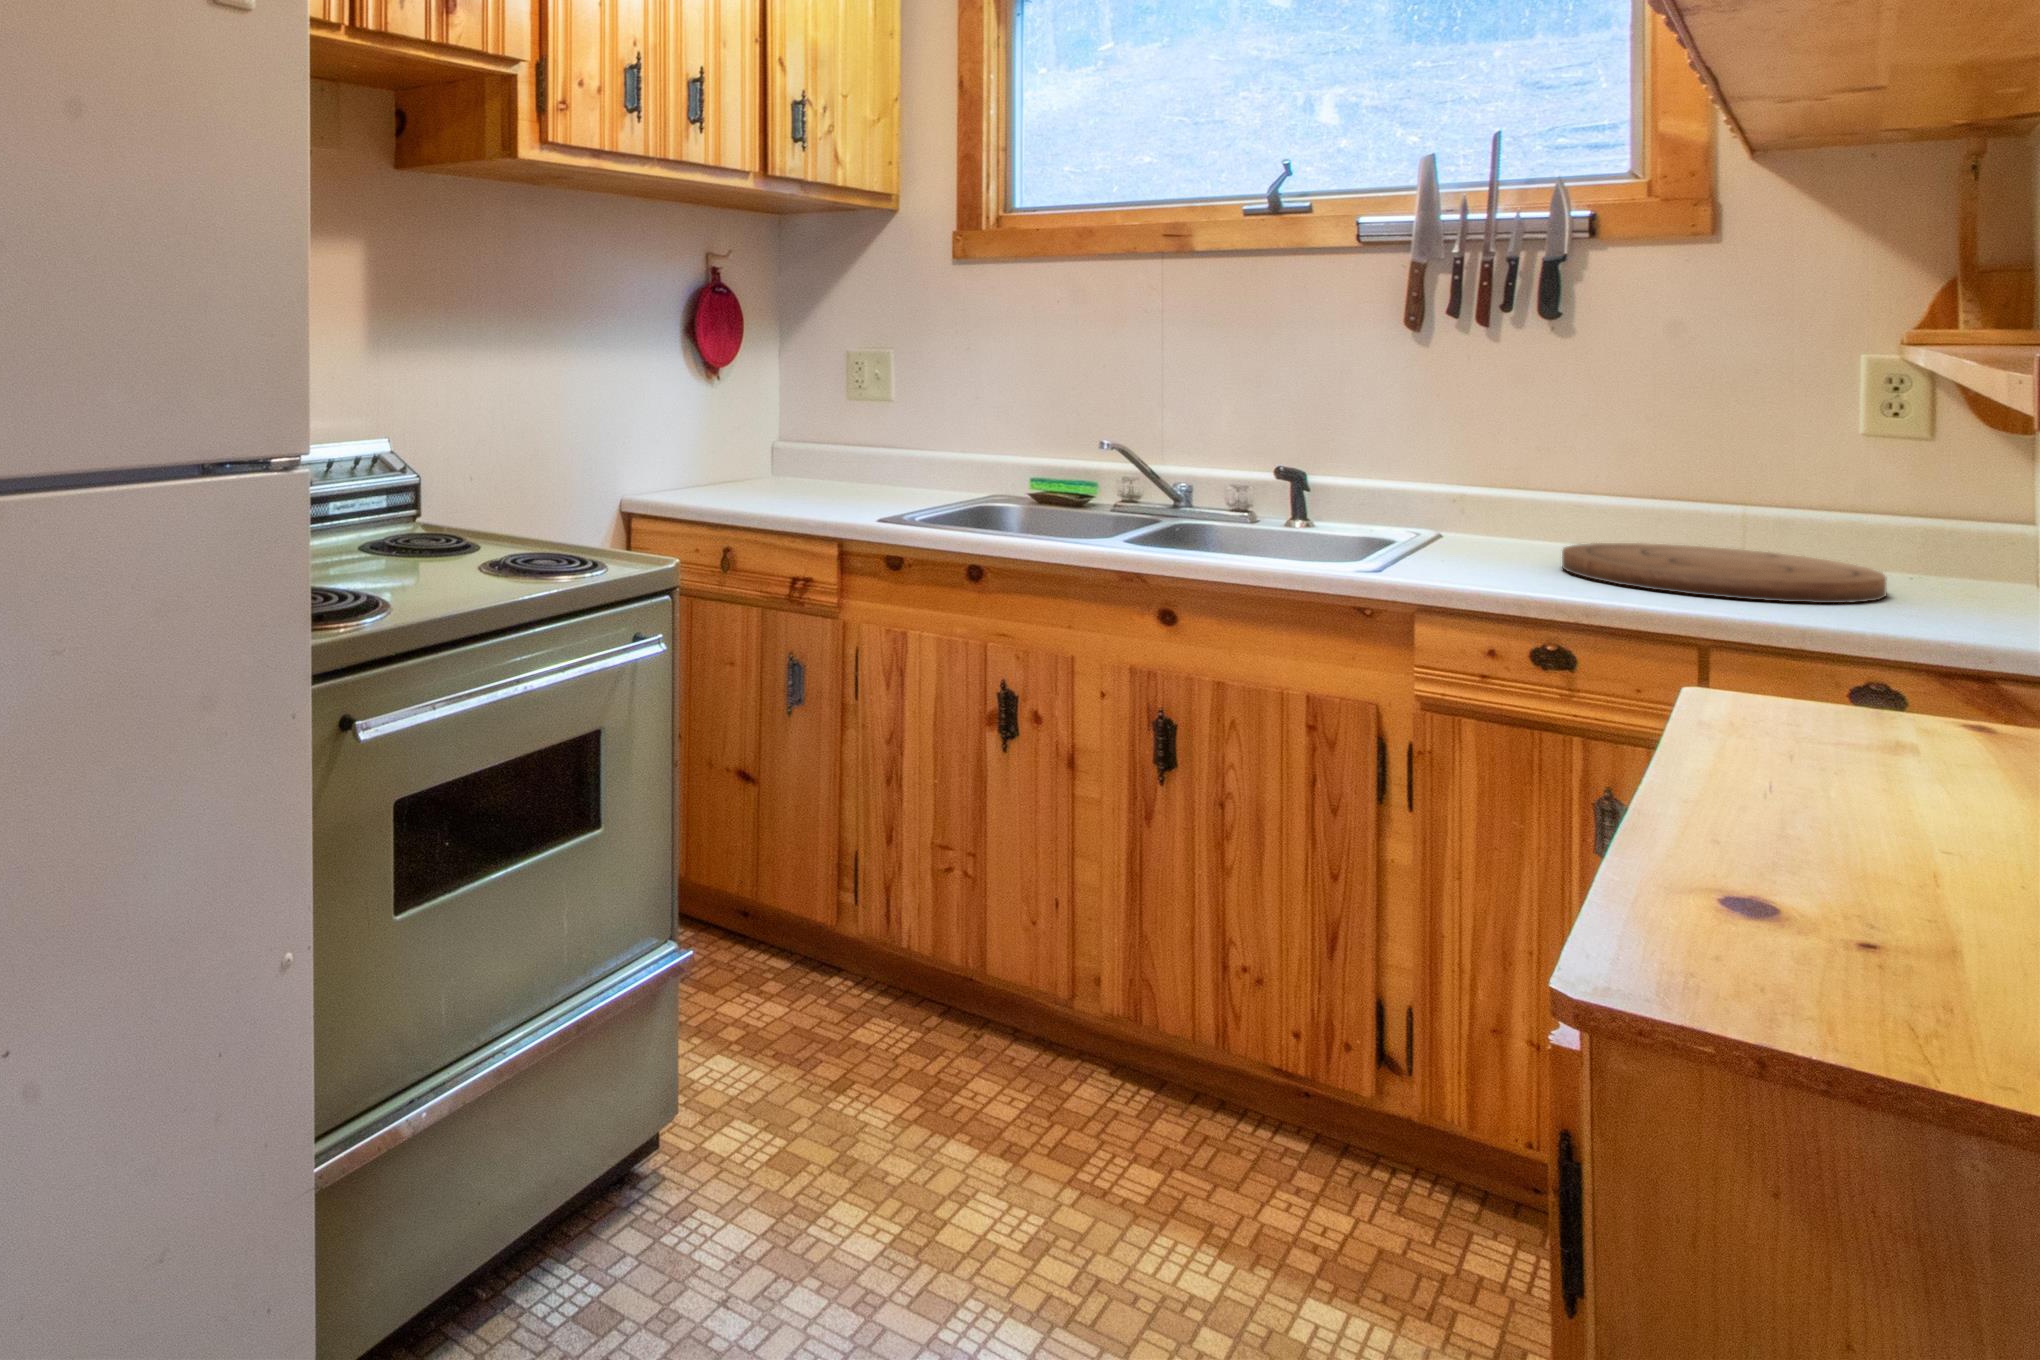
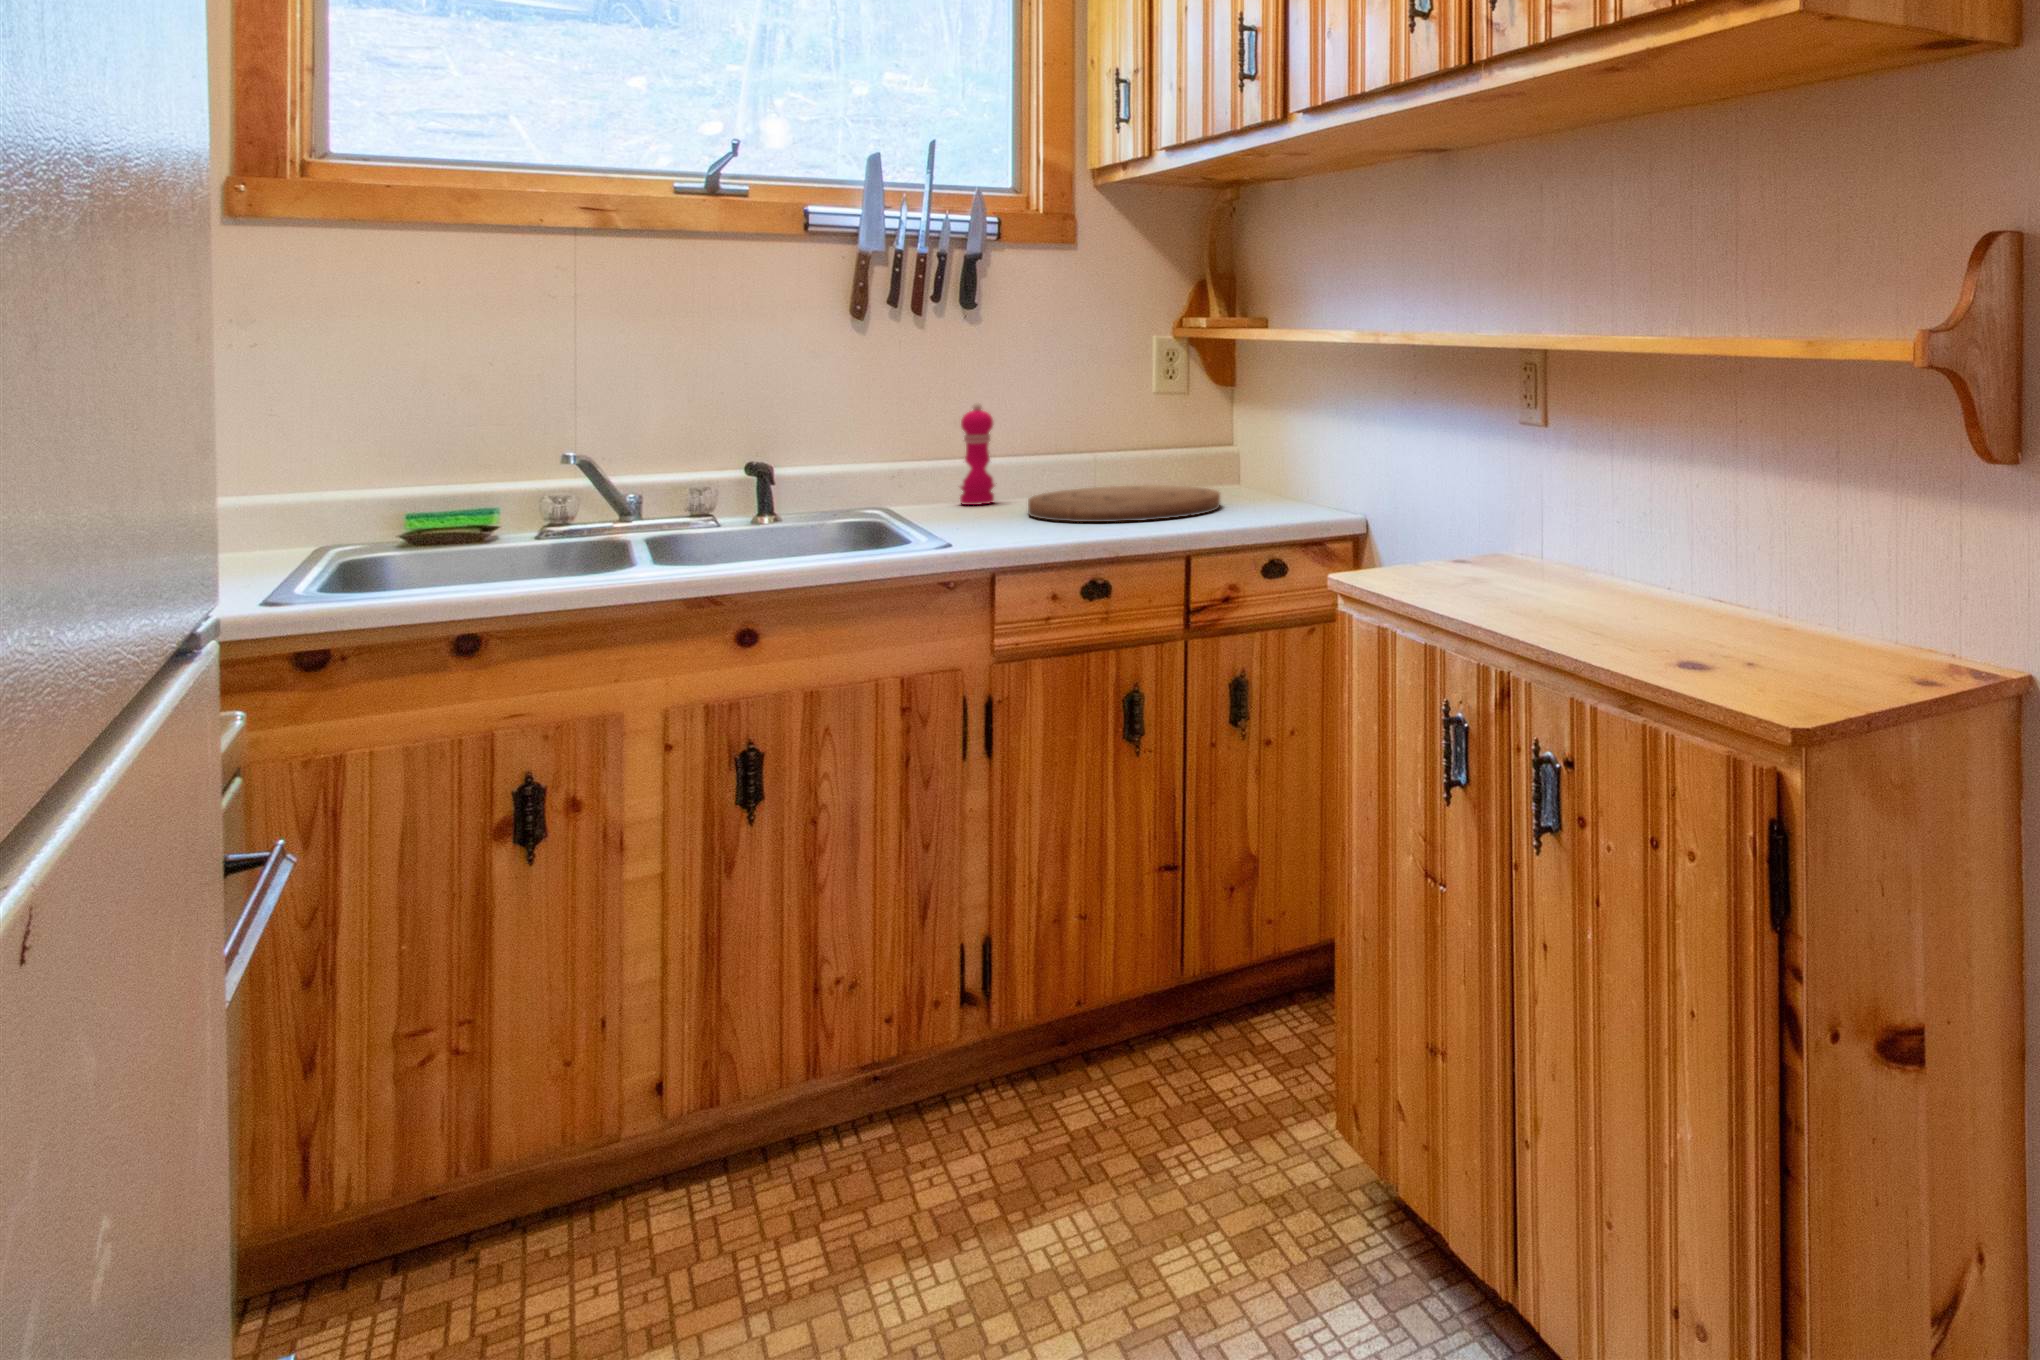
pepper mill: none [1532,427,1586,547] -> present [960,403,994,505]

